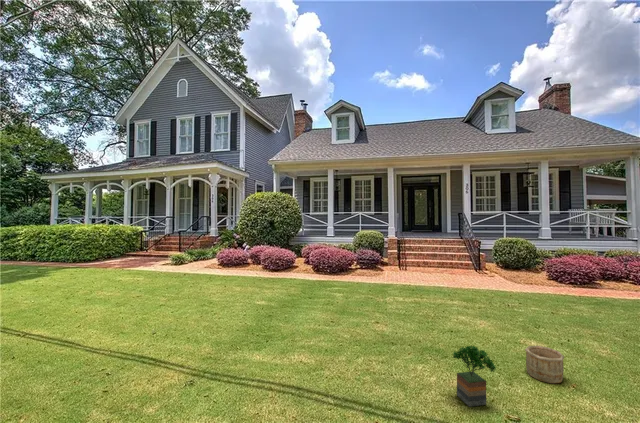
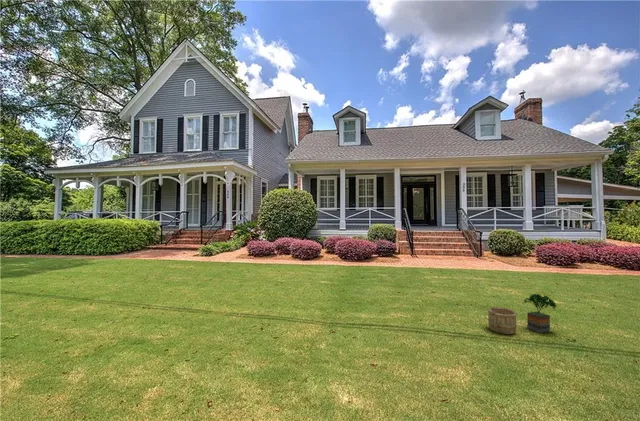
wooden bucket: present [525,346,564,383] -> present [488,307,517,334]

